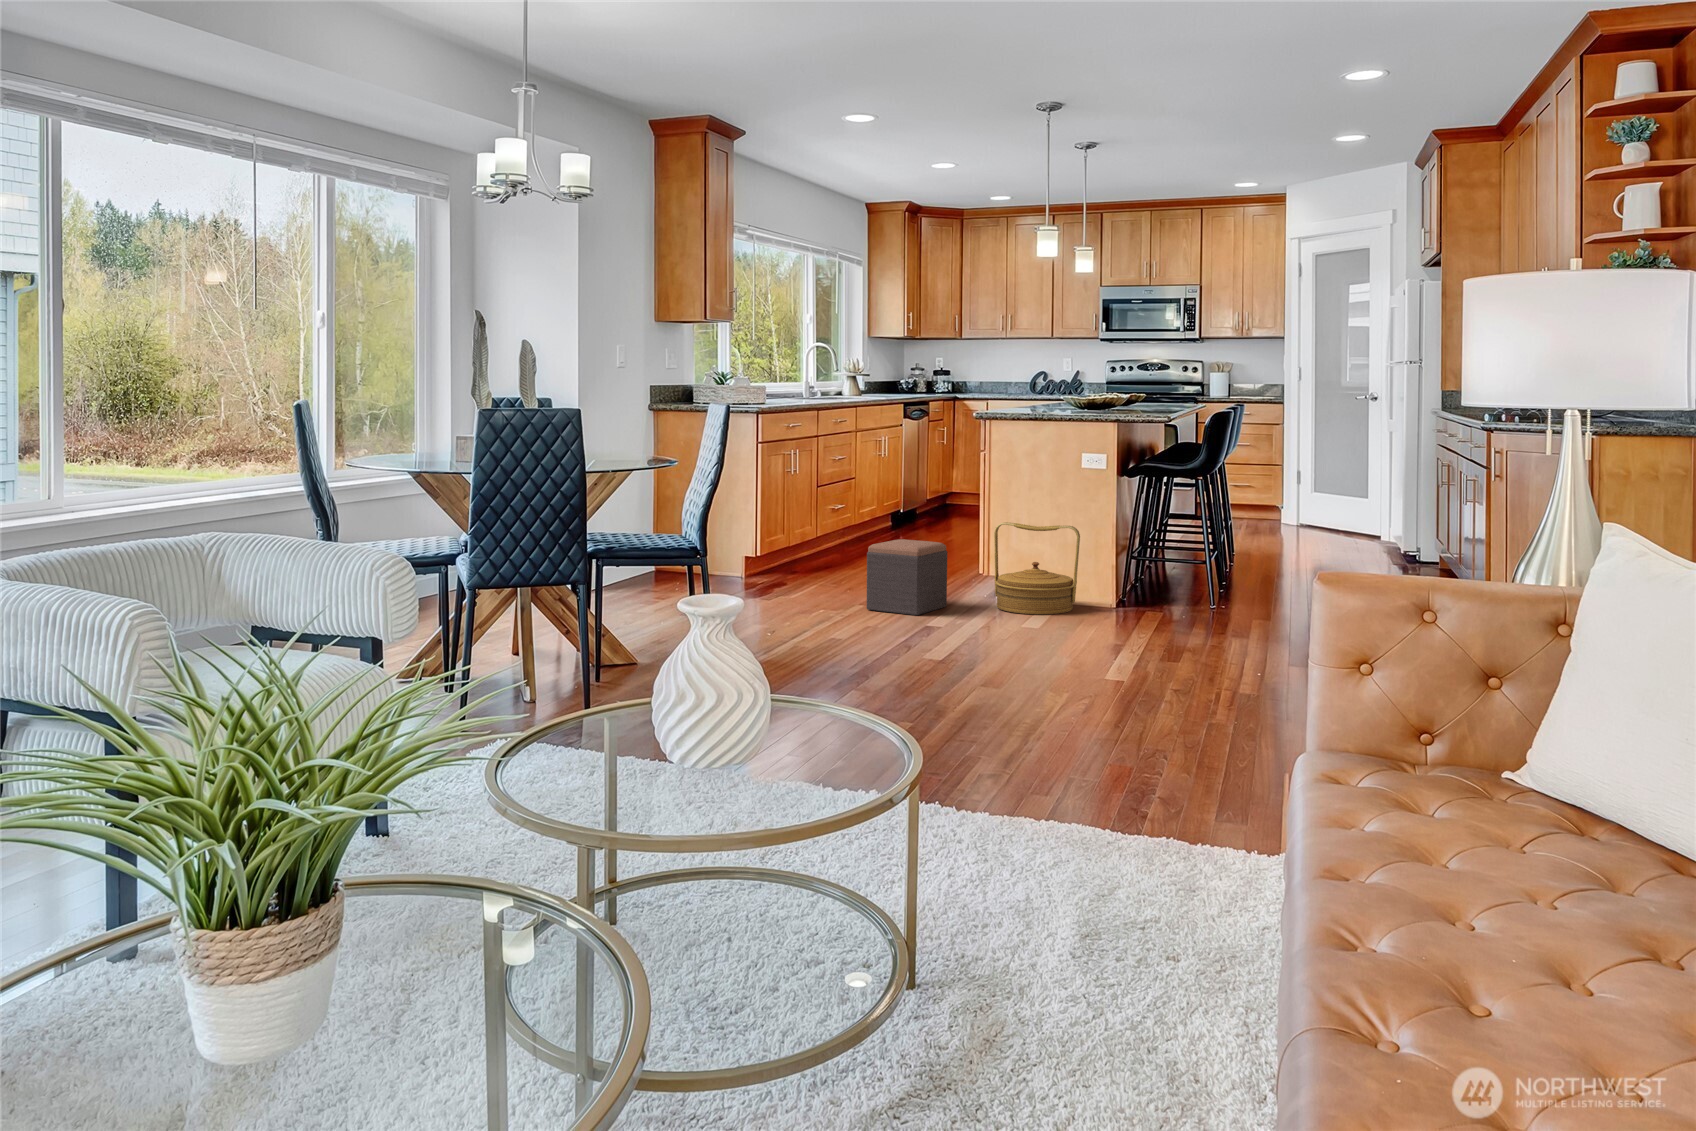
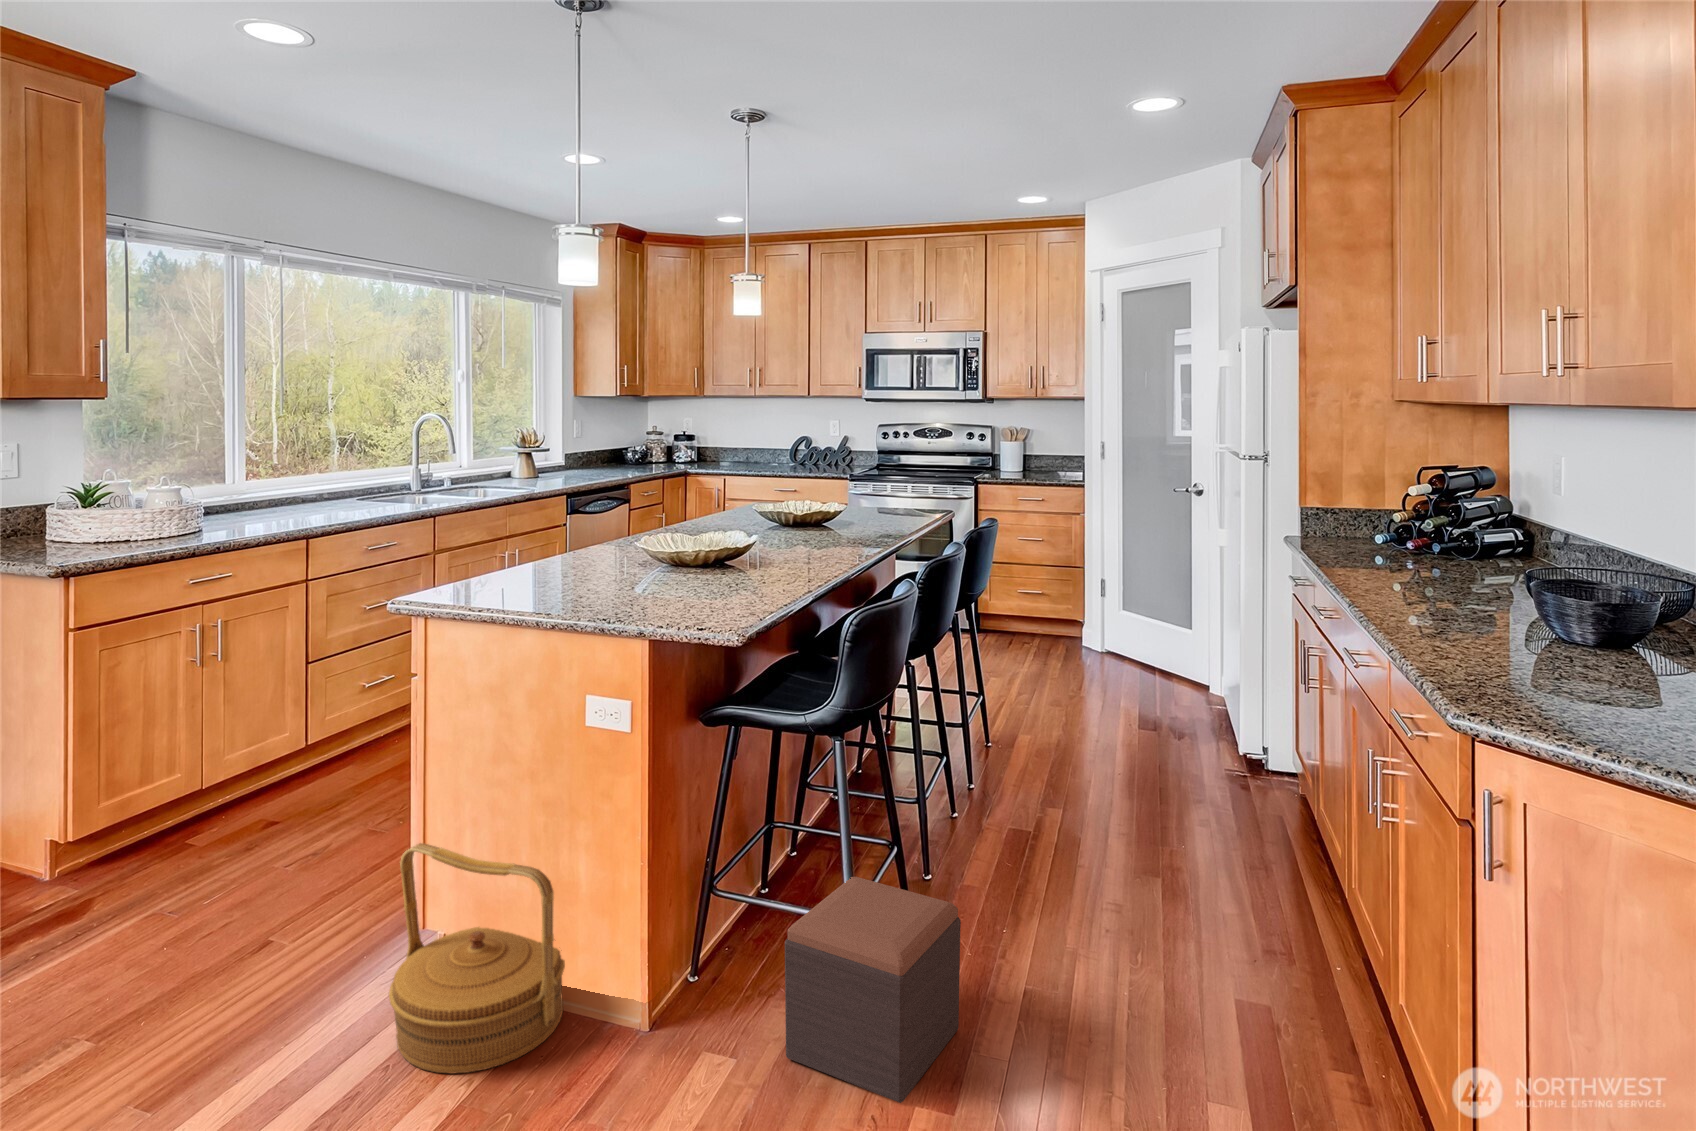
footstool: present [867,539,948,615] -> present [785,877,961,1103]

